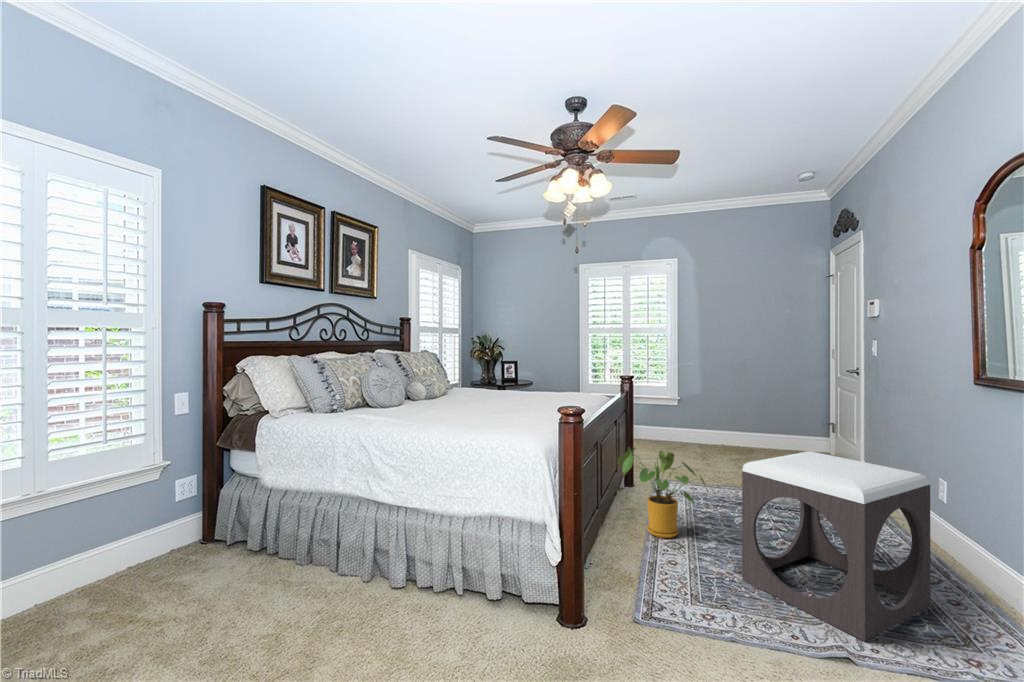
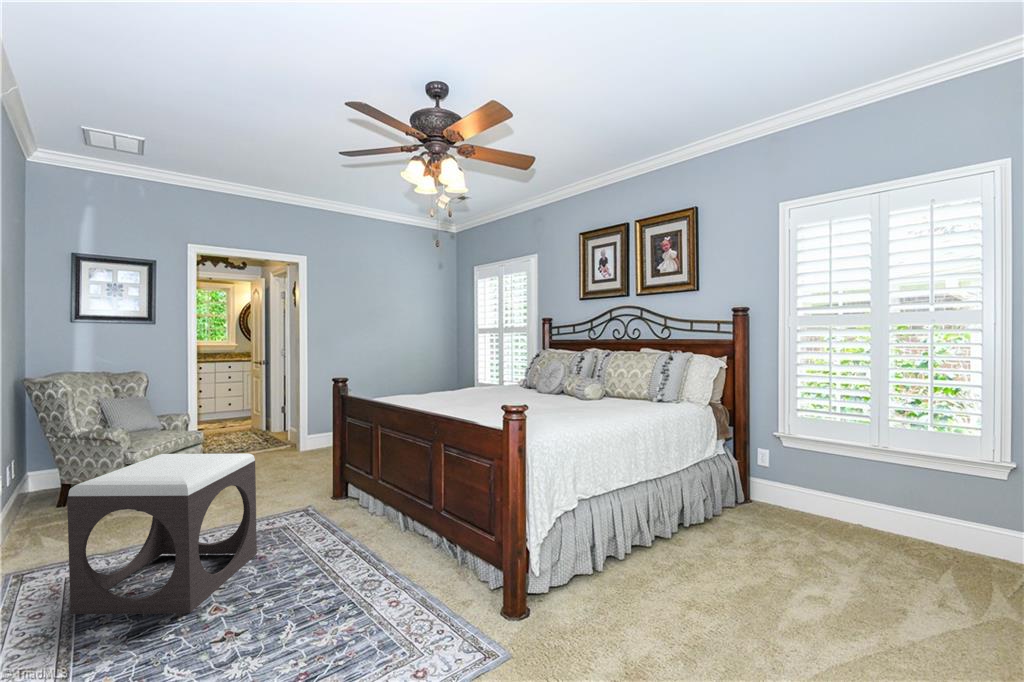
house plant: present [618,447,705,538] -> none [310,461,411,565]

